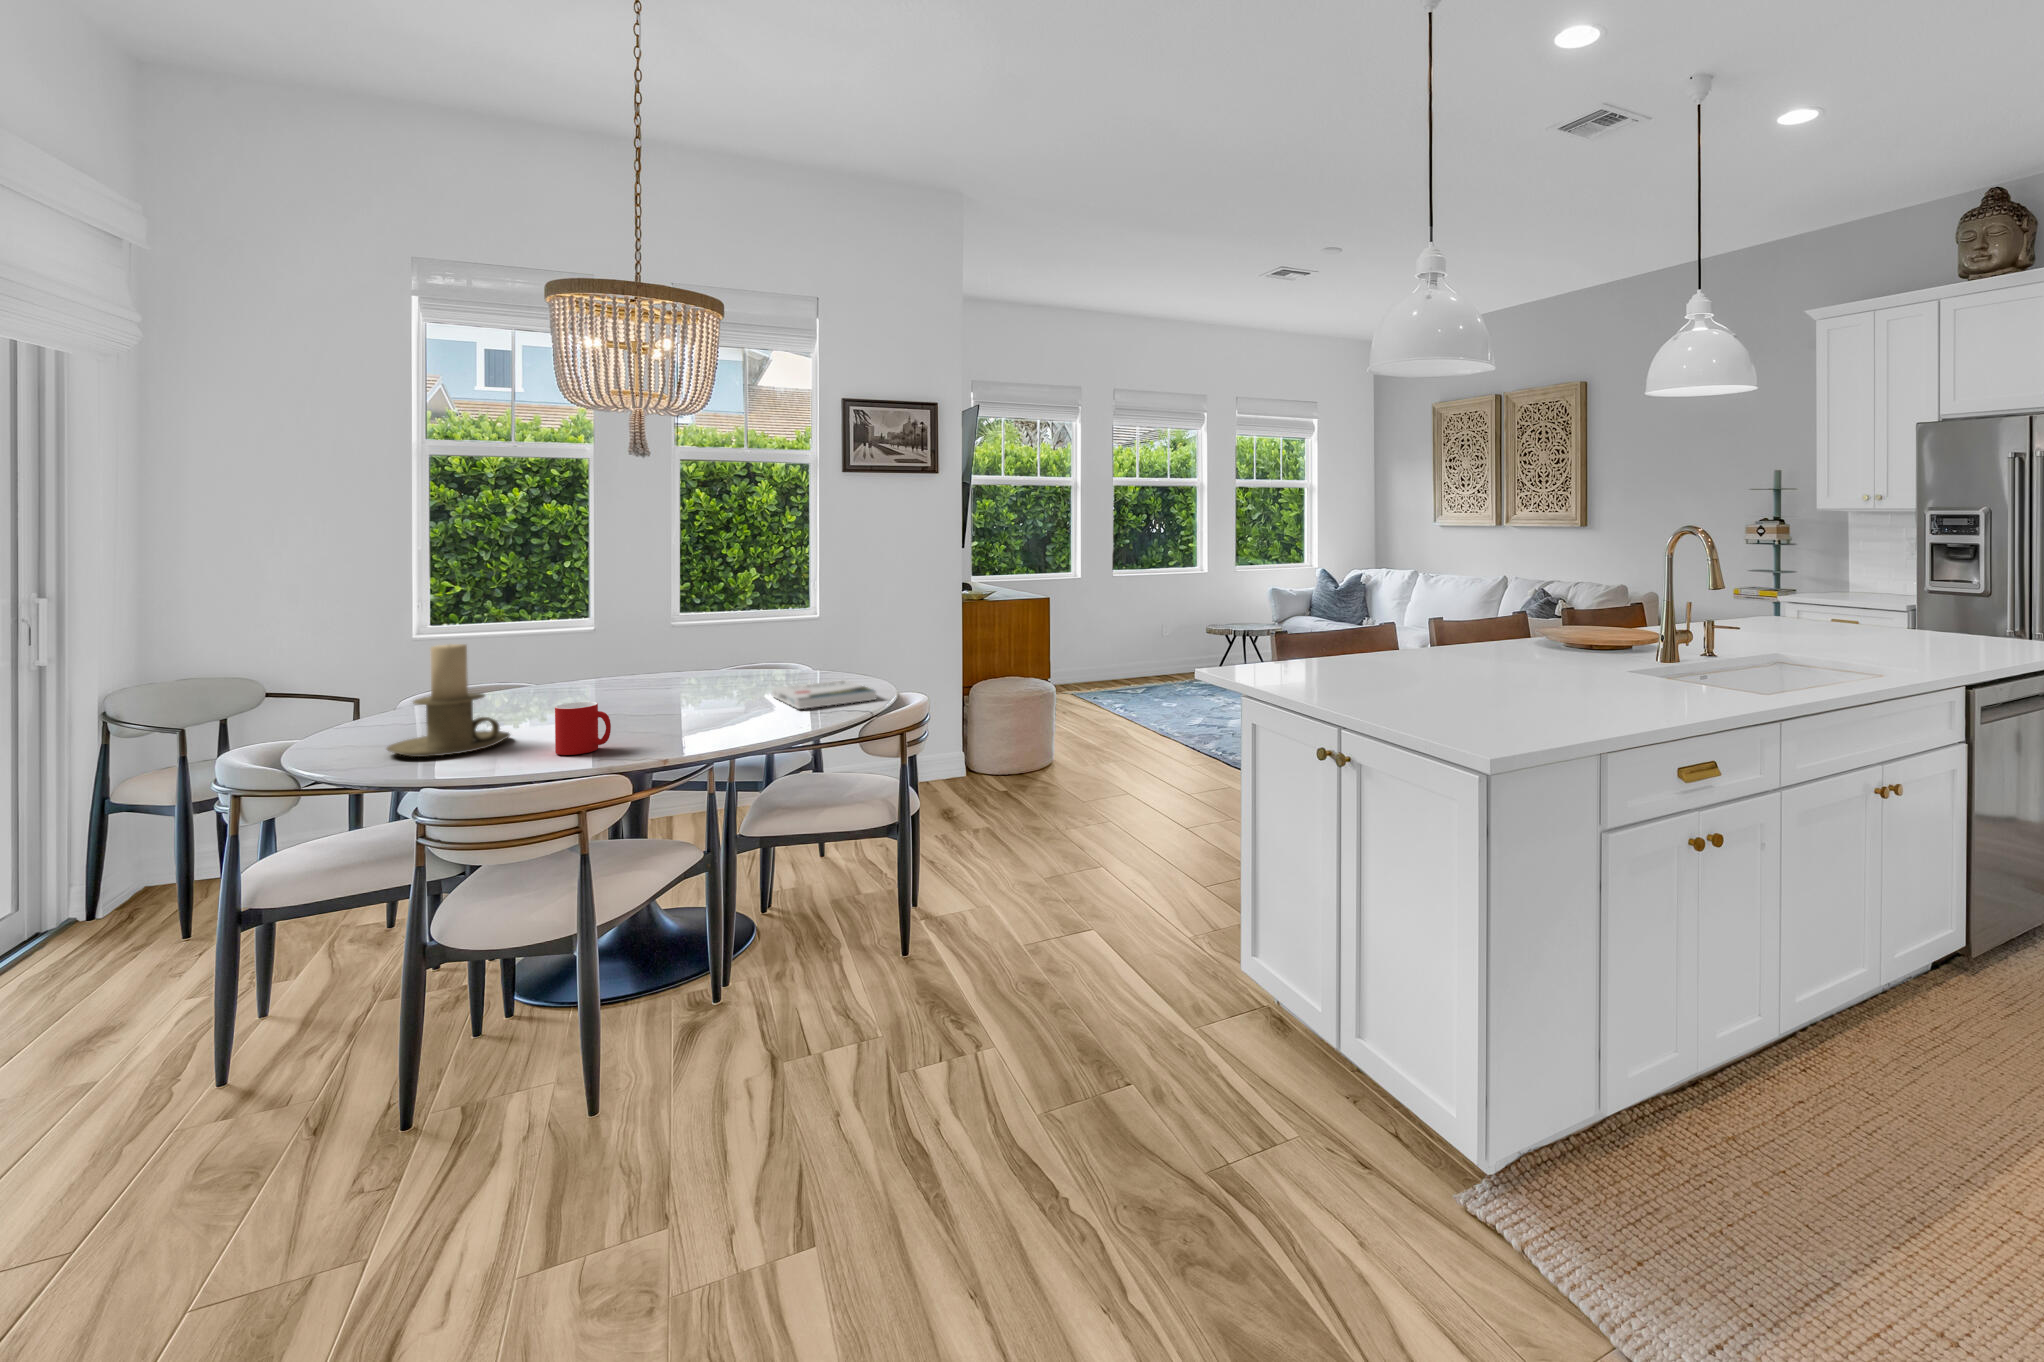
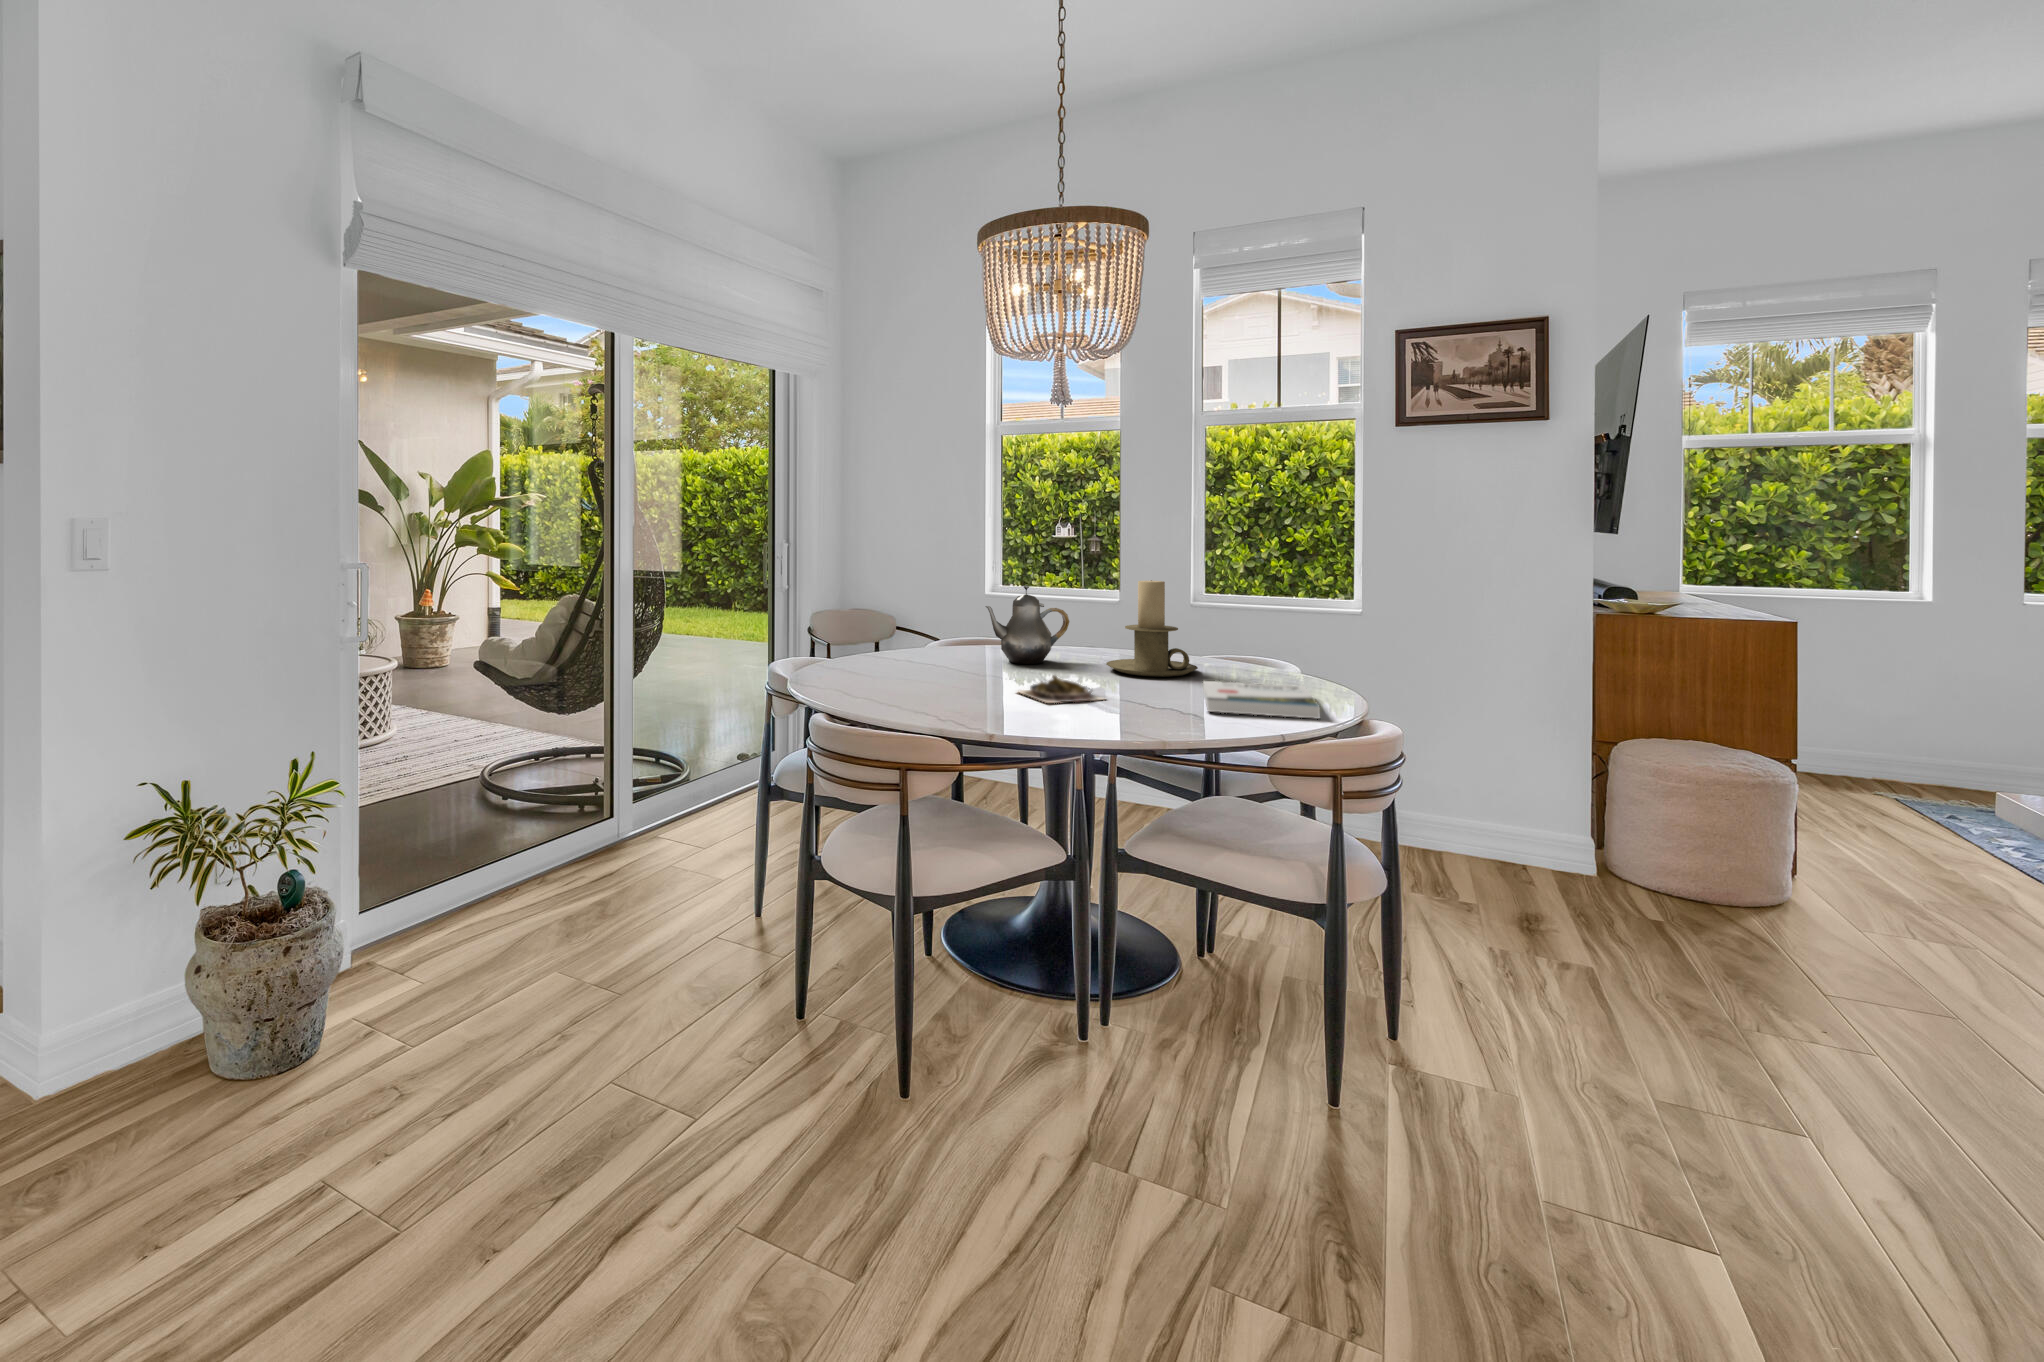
teapot: none [522,623,611,703] -> present [986,585,1069,664]
candle holder: present [387,644,510,757] -> present [1106,580,1198,677]
cup: present [555,702,611,755] -> none [935,660,977,714]
plate: none [608,703,706,728] -> present [1019,676,1105,703]

